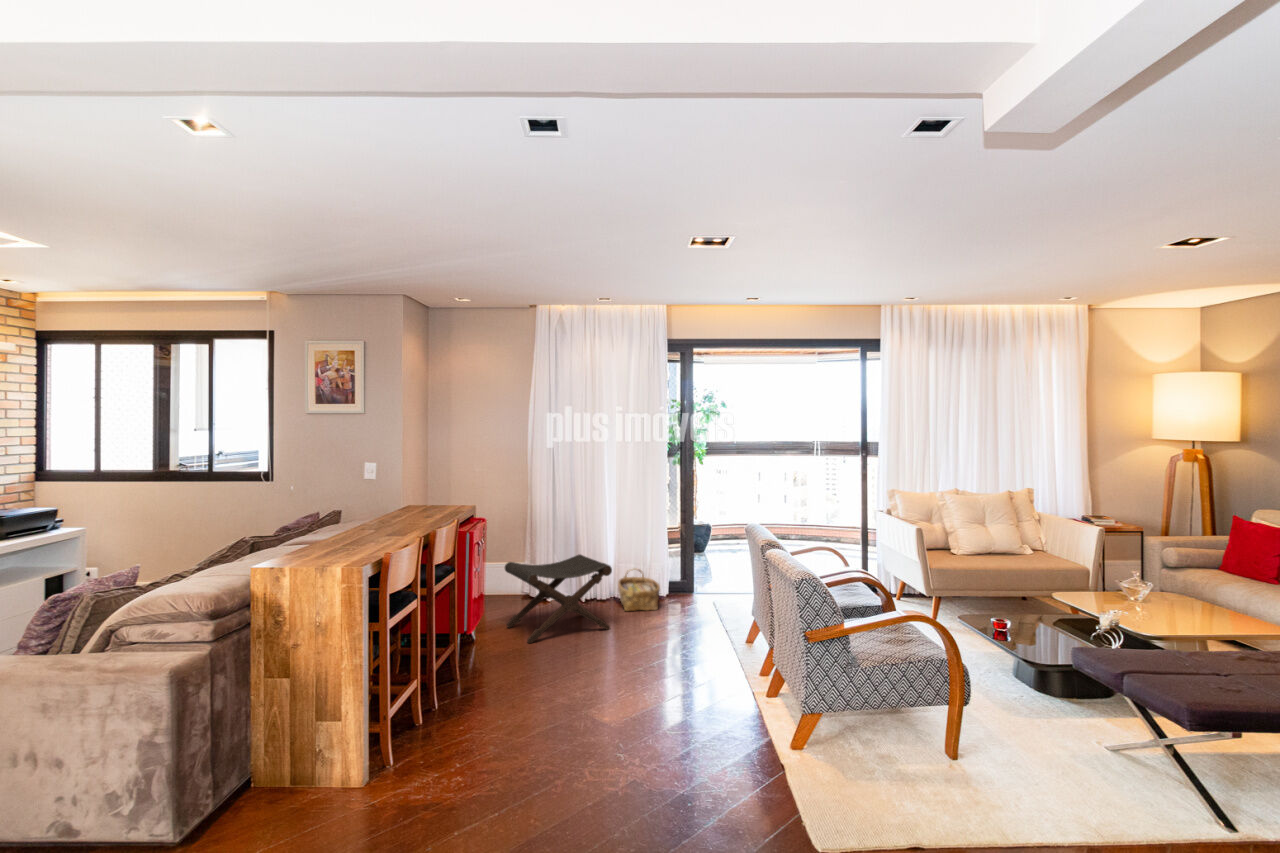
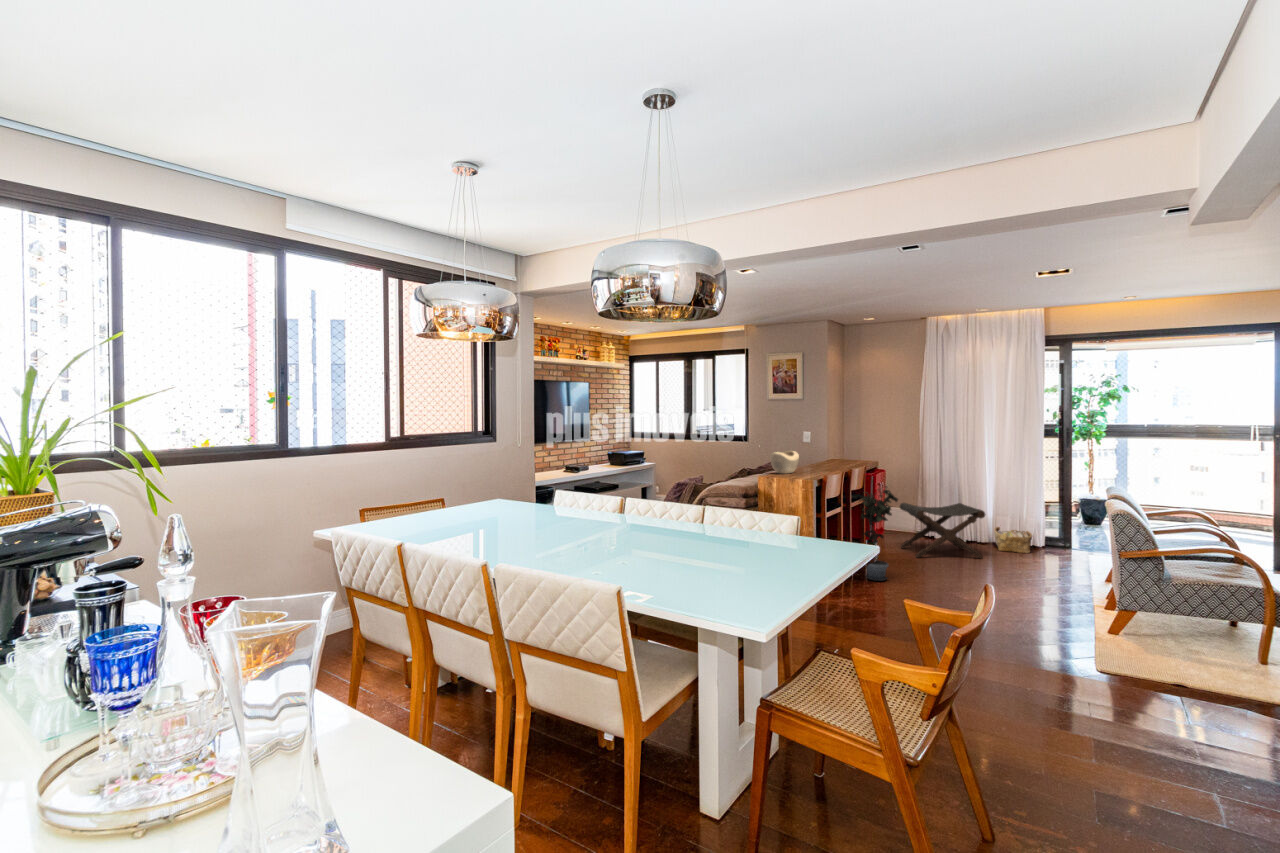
decorative bowl: none [287,507,343,550] -> present [770,451,799,474]
potted plant: none [438,554,507,709] -> present [856,486,898,581]

